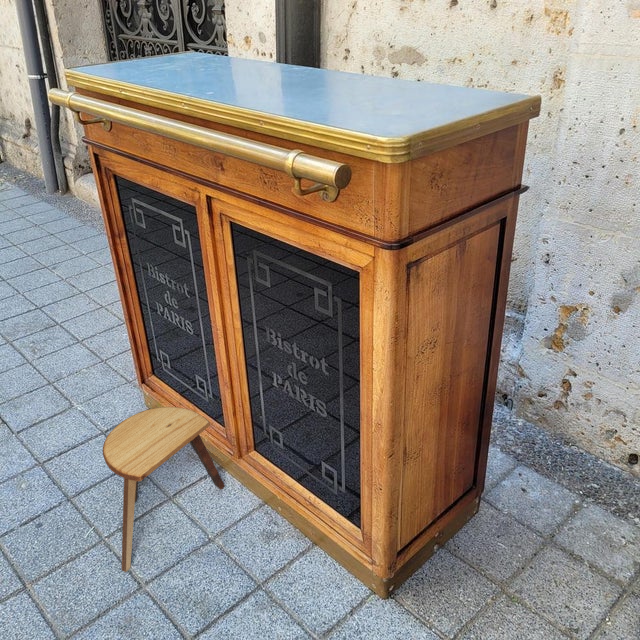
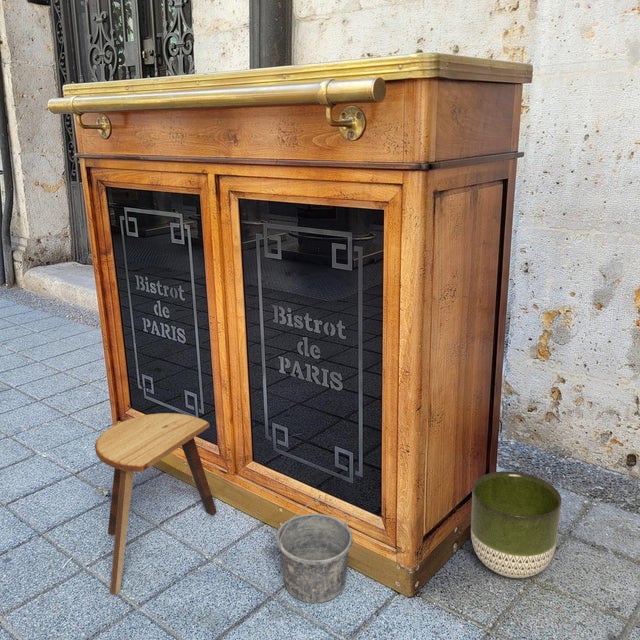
planter: none [449,486,536,590] -> present [471,471,561,578]
bucket: none [264,513,334,597] -> present [276,500,353,603]

